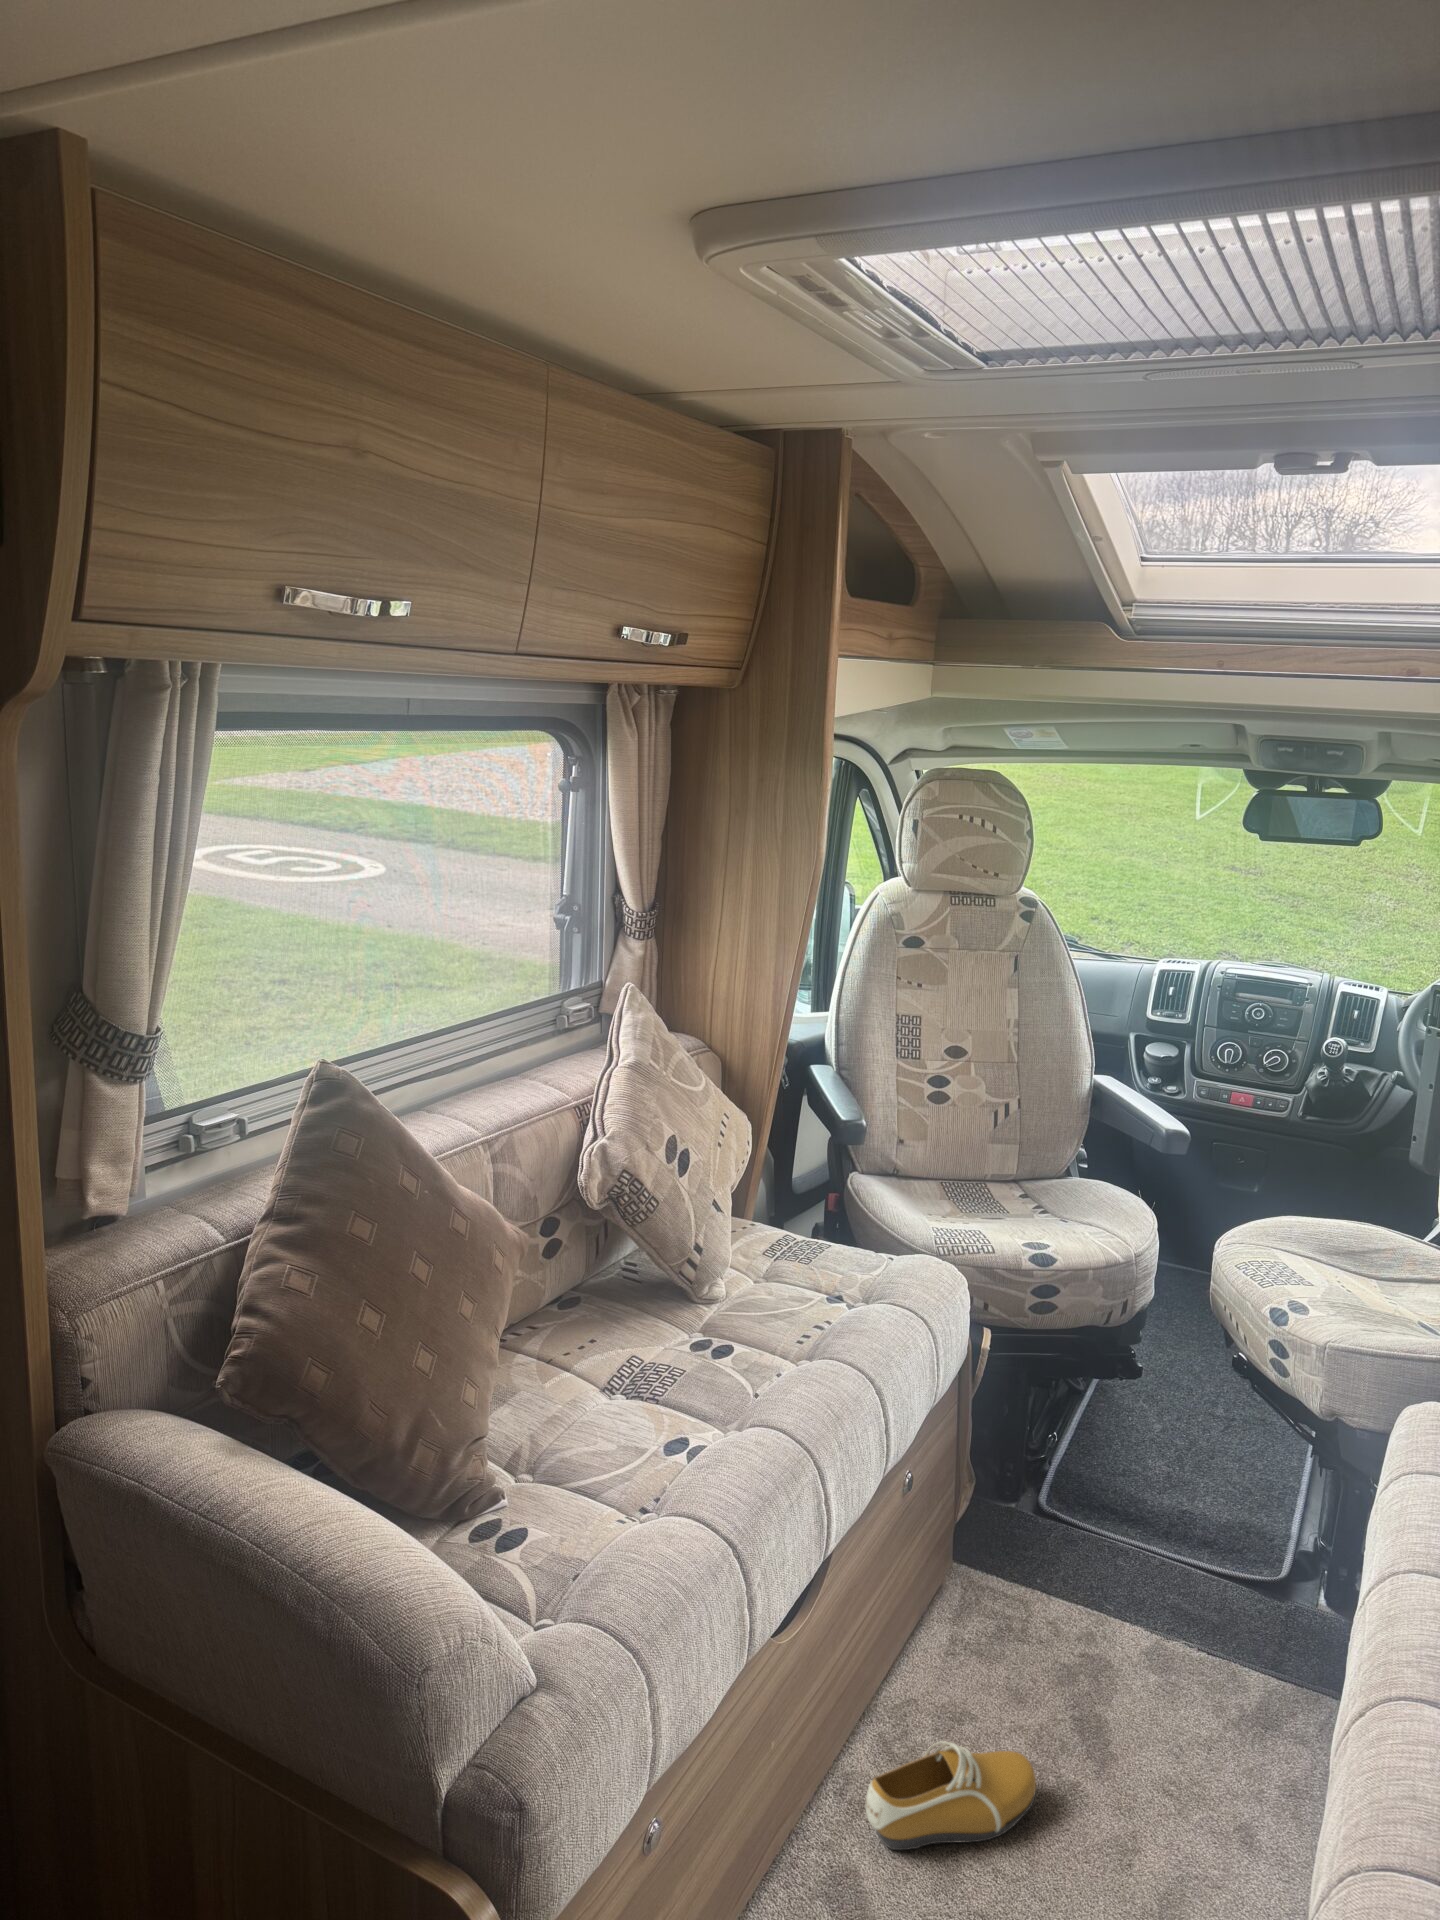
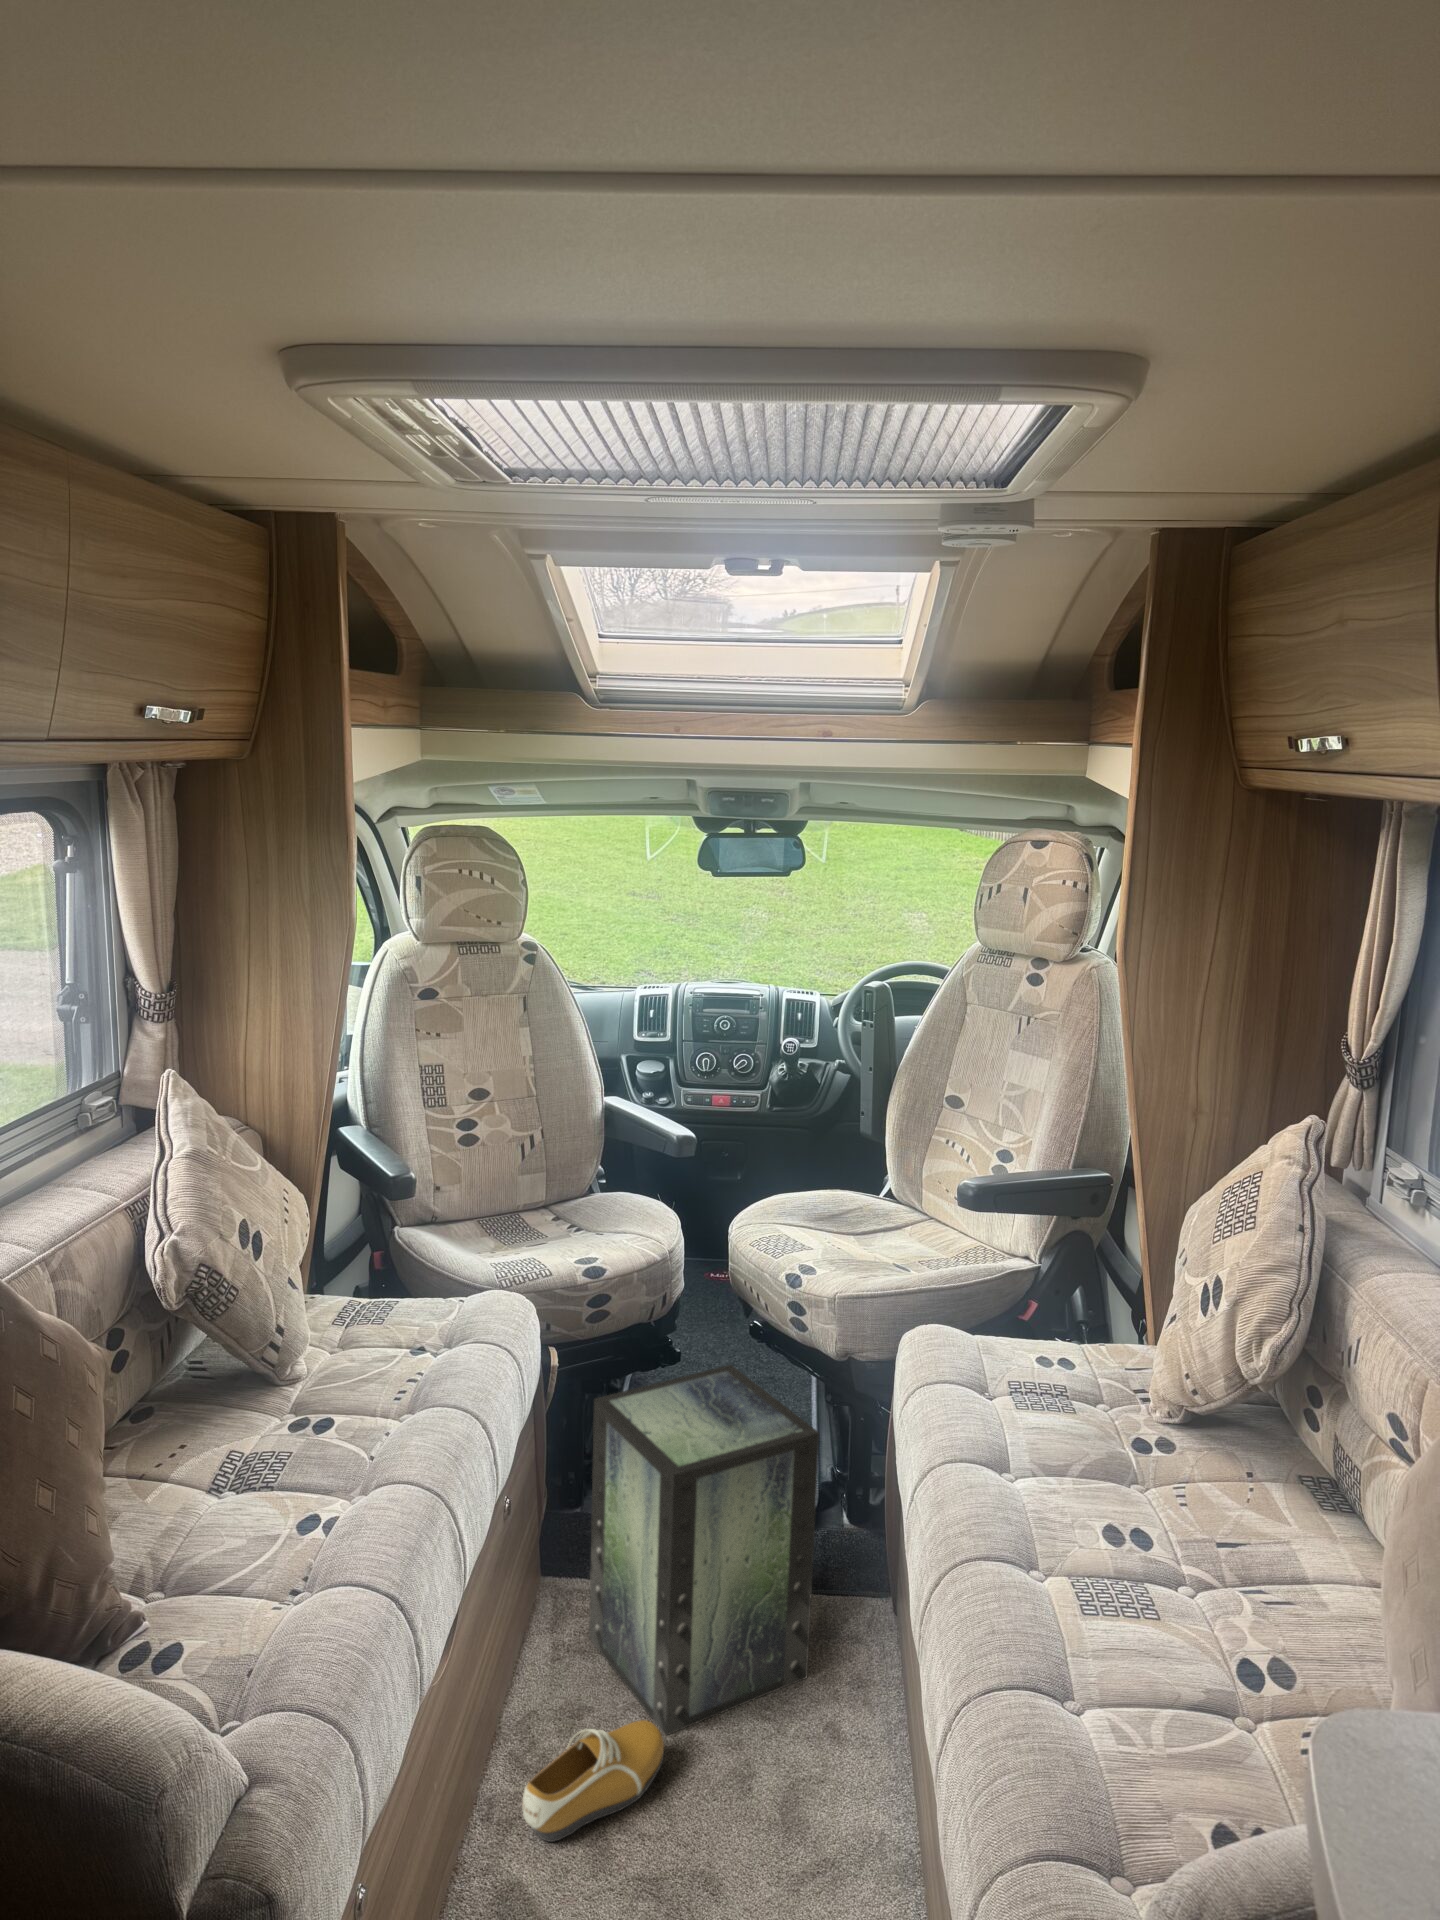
storage box: none [985,1386,1268,1779] -> present [589,1365,819,1735]

